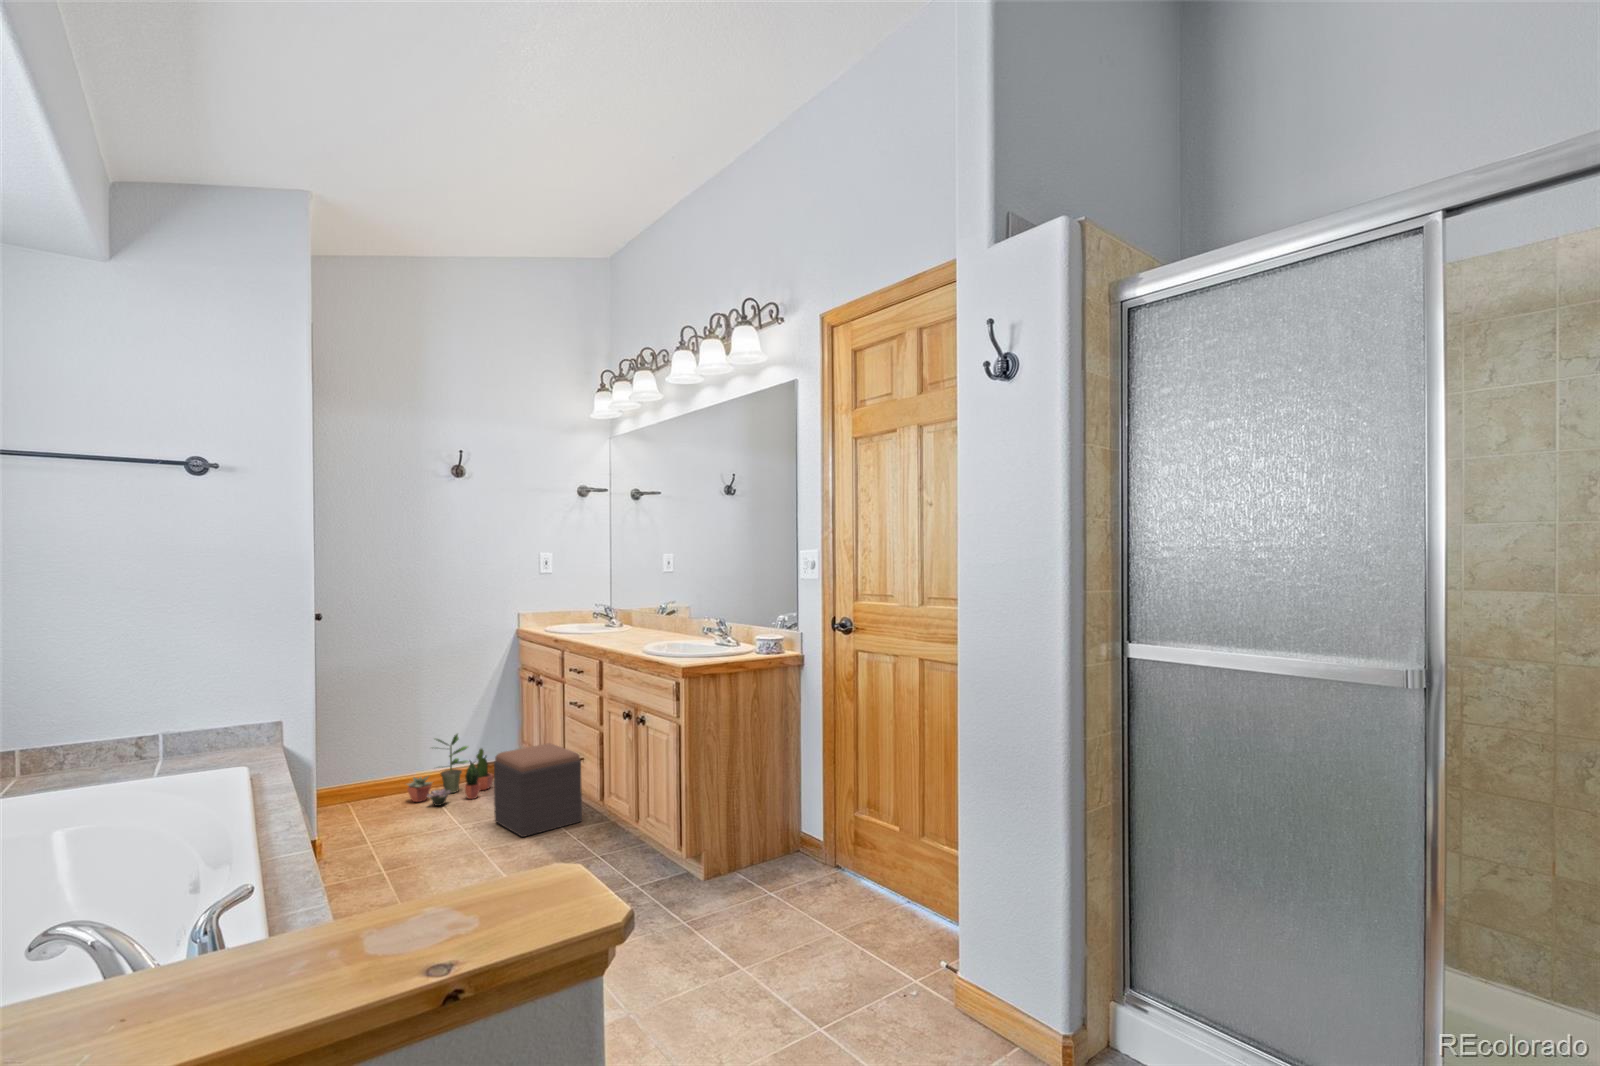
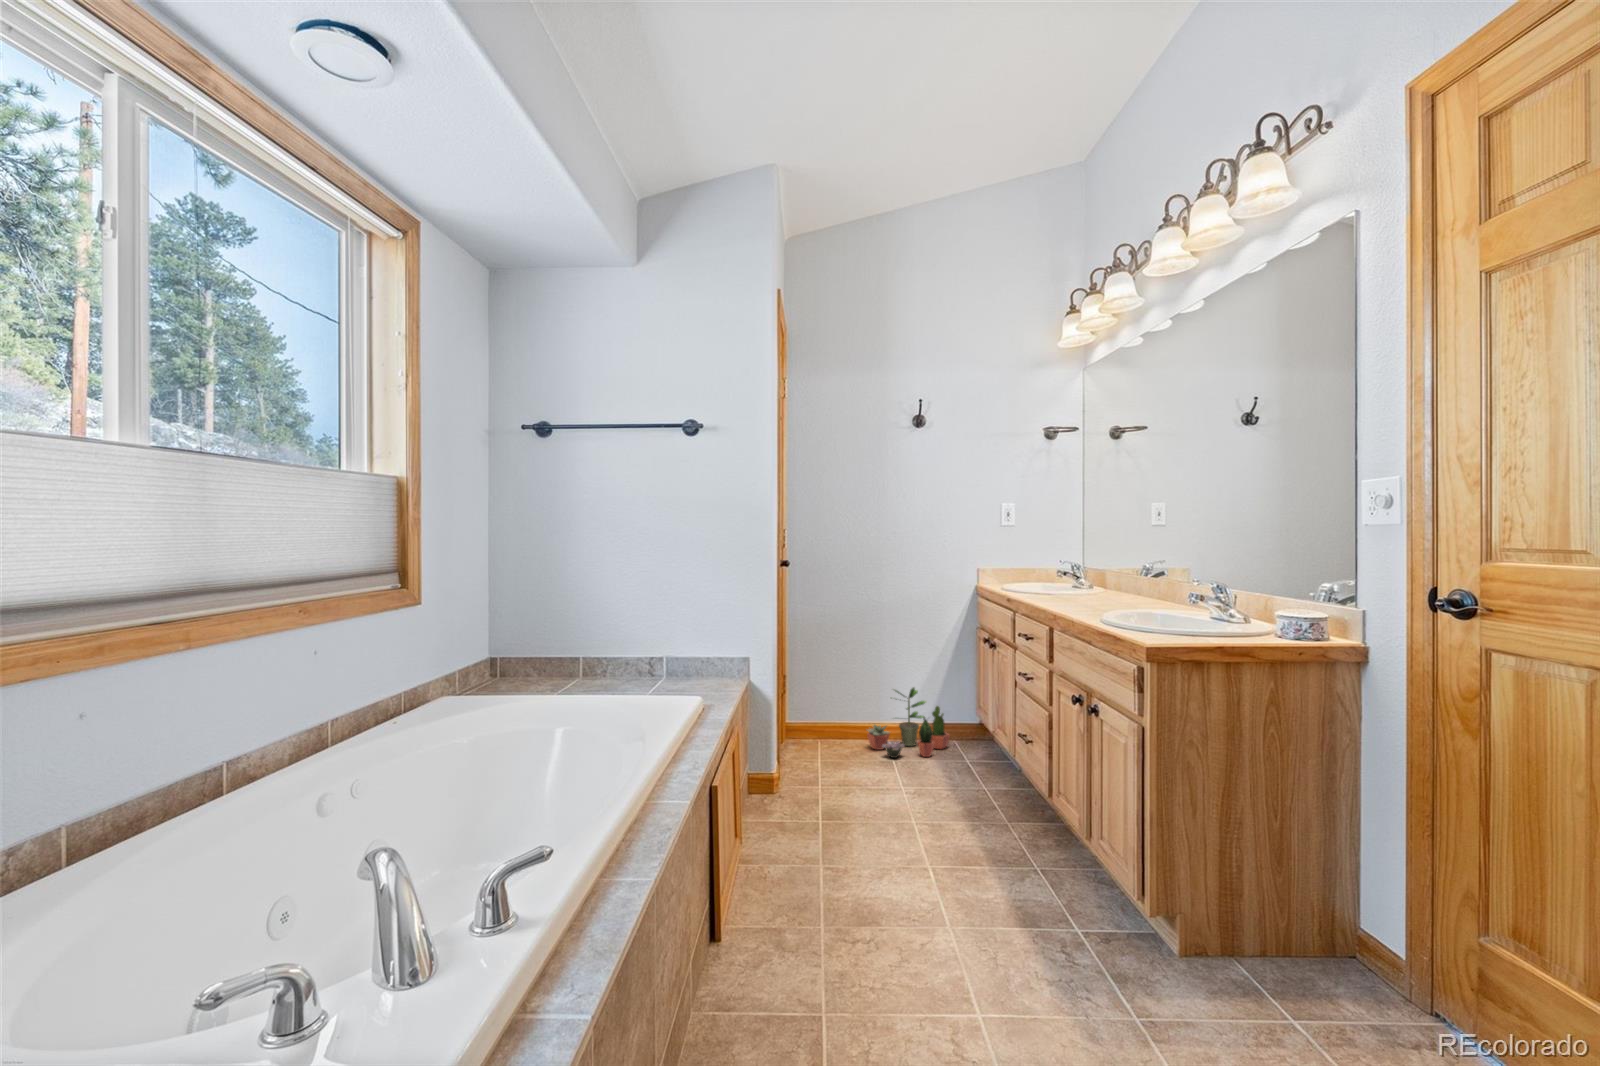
footstool: present [494,743,582,837] -> none [937,714,1031,816]

